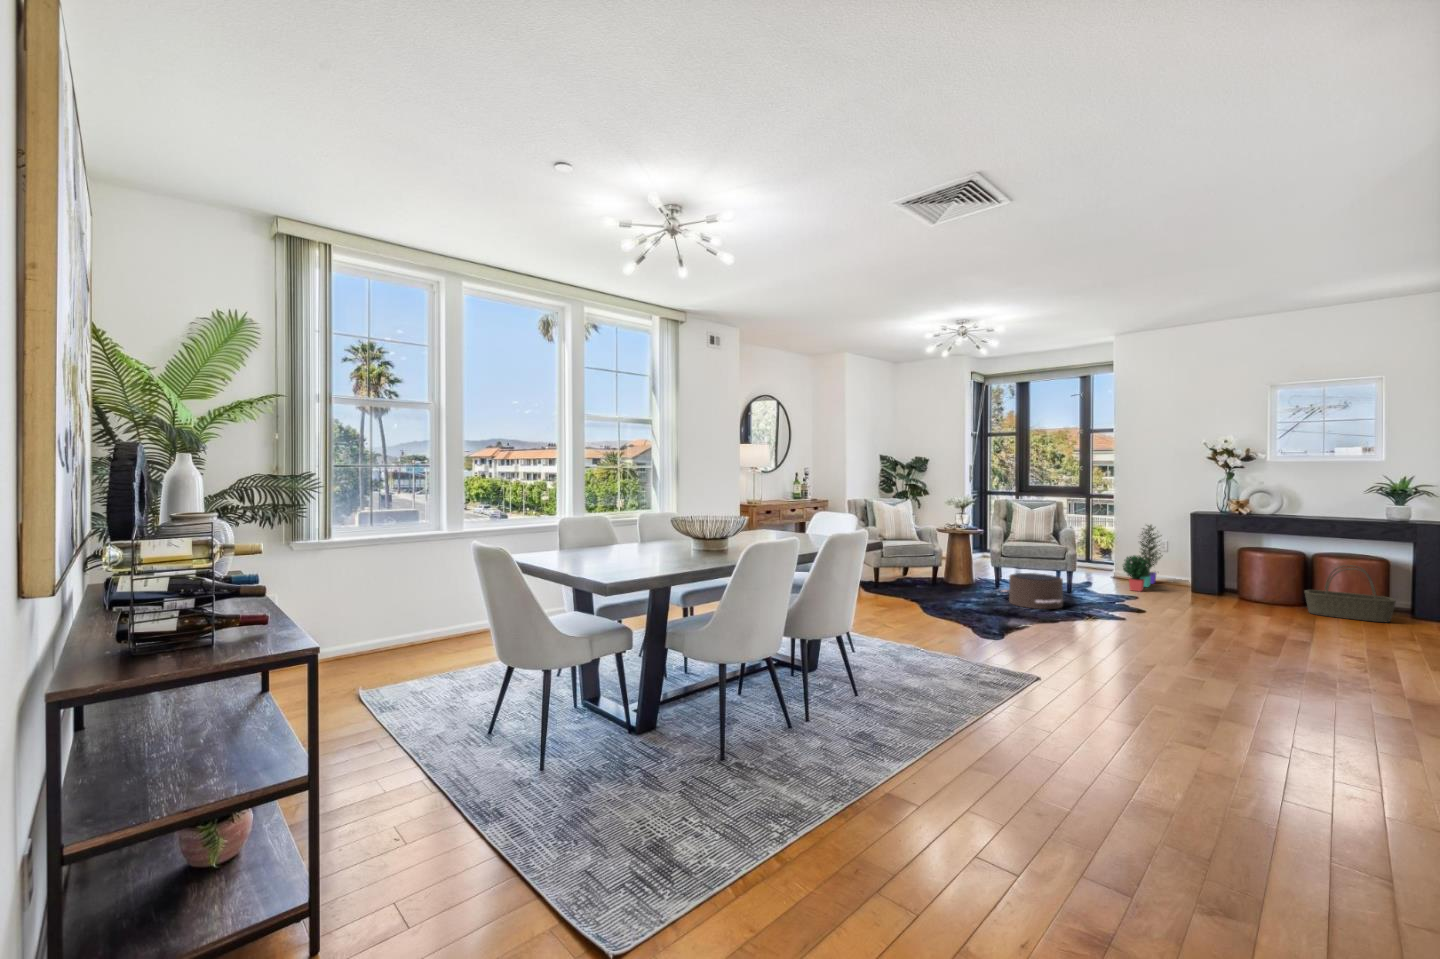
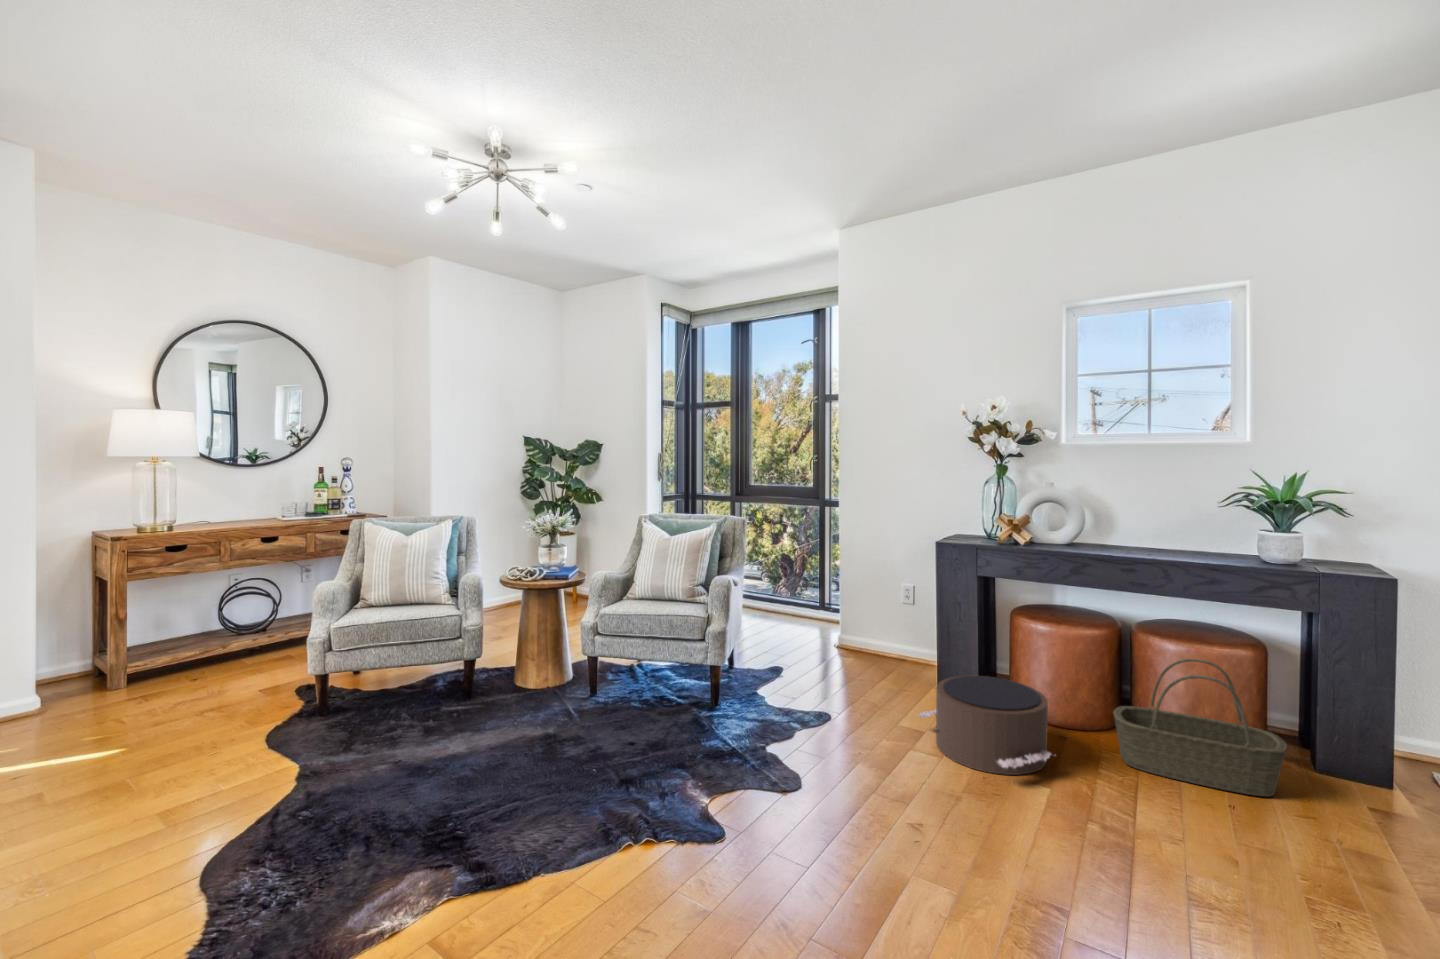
potted plant: present [1123,525,1163,592] -> none [817,554,905,692]
pouf: present [1003,573,1063,609] -> present [917,676,1051,775]

